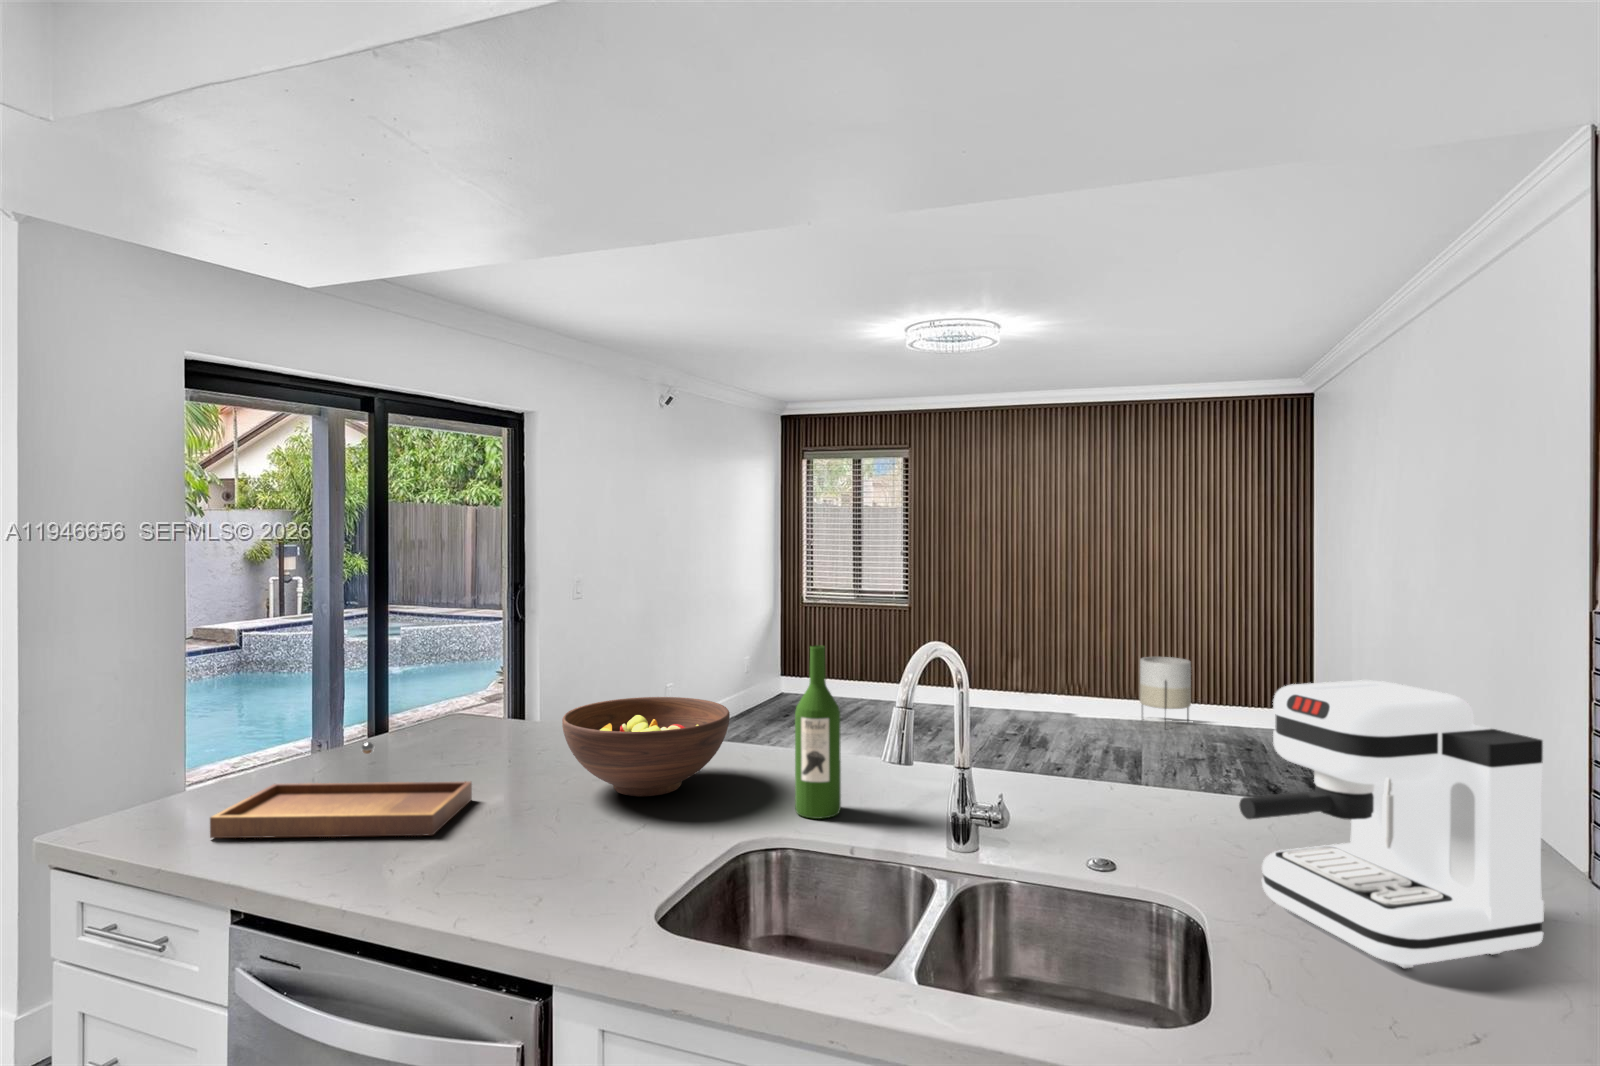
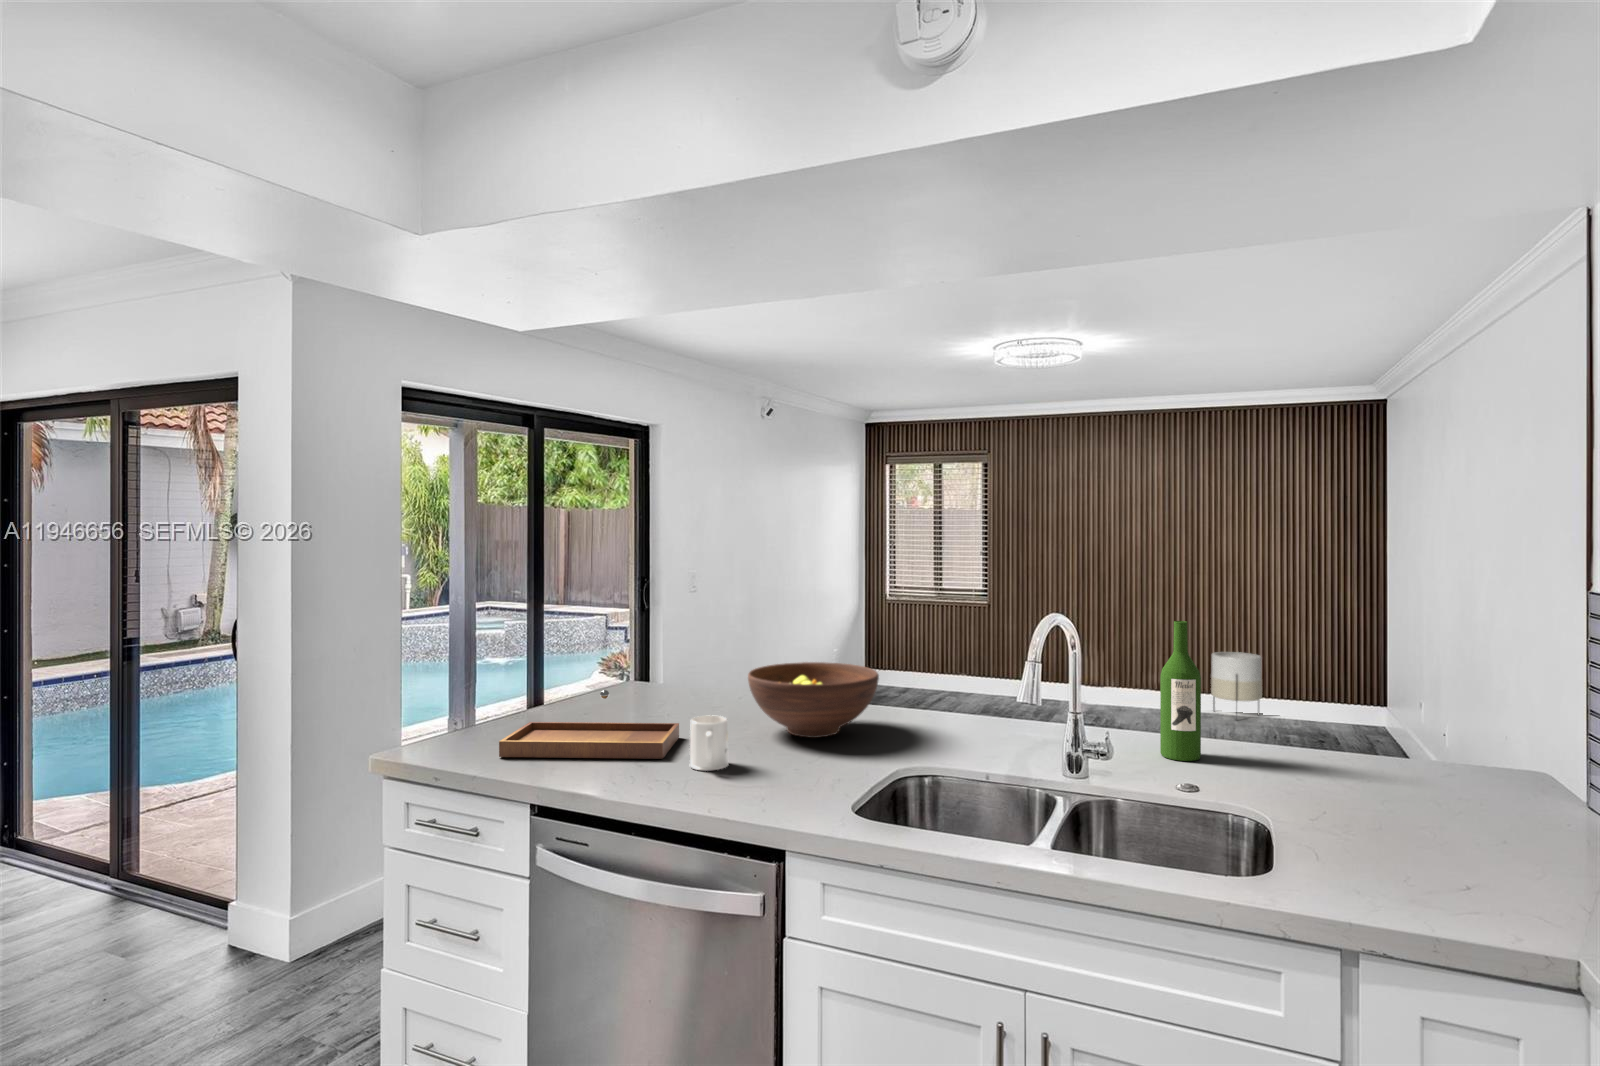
wine bottle: present [795,645,841,819] -> present [1160,621,1201,761]
coffee maker: present [1239,680,1544,968] -> none [1299,644,1538,853]
mug: none [463,777,518,854] -> present [690,716,728,771]

